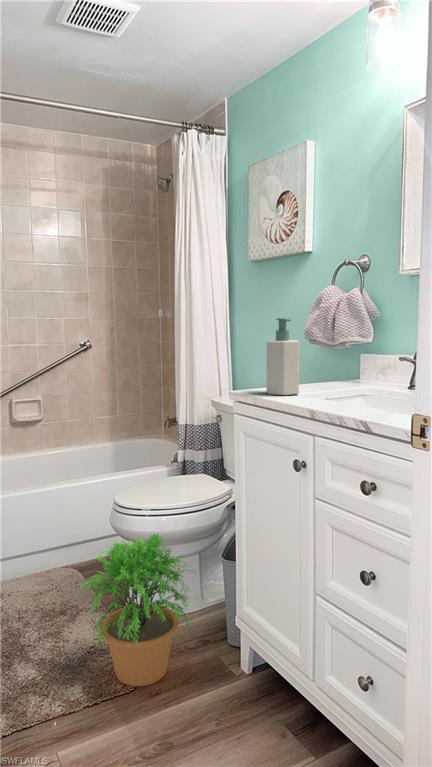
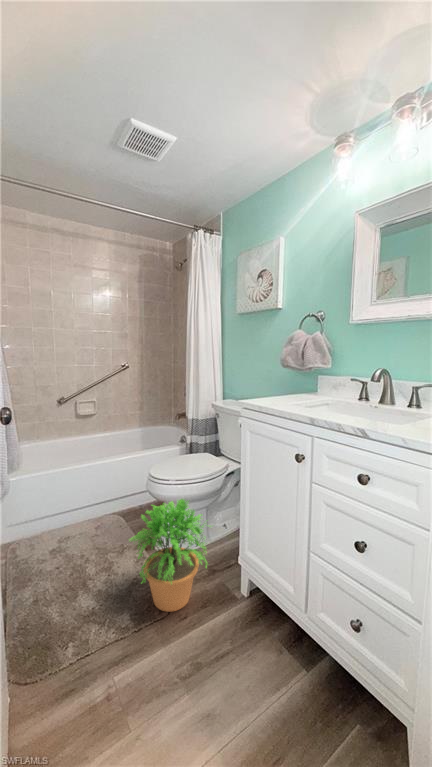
soap bottle: present [267,318,299,395] -> none [265,349,290,404]

